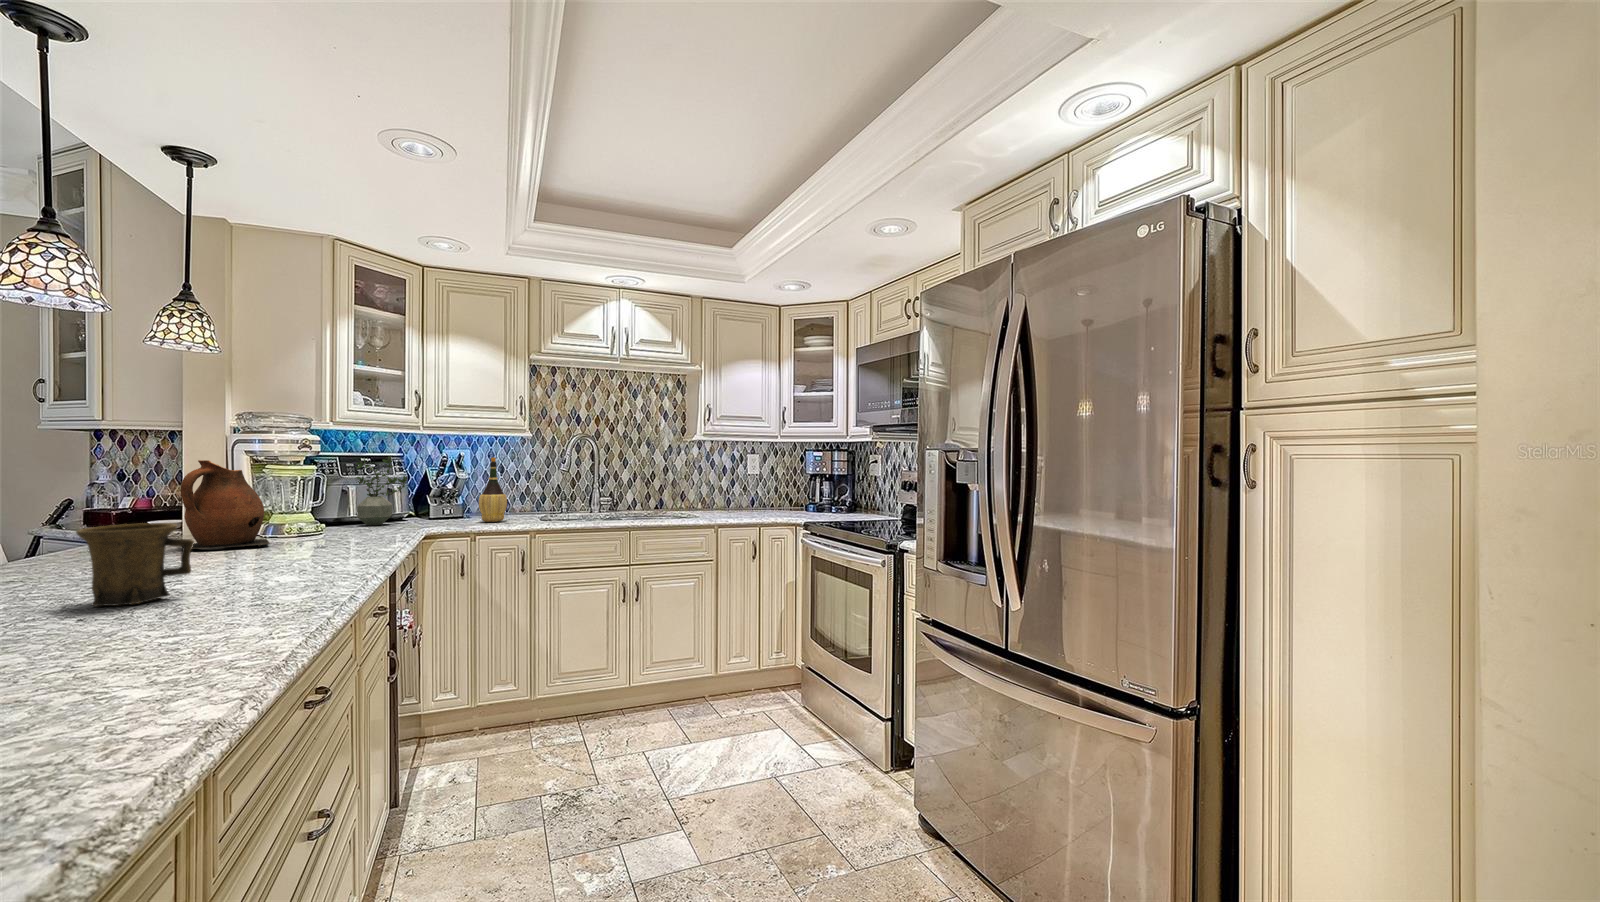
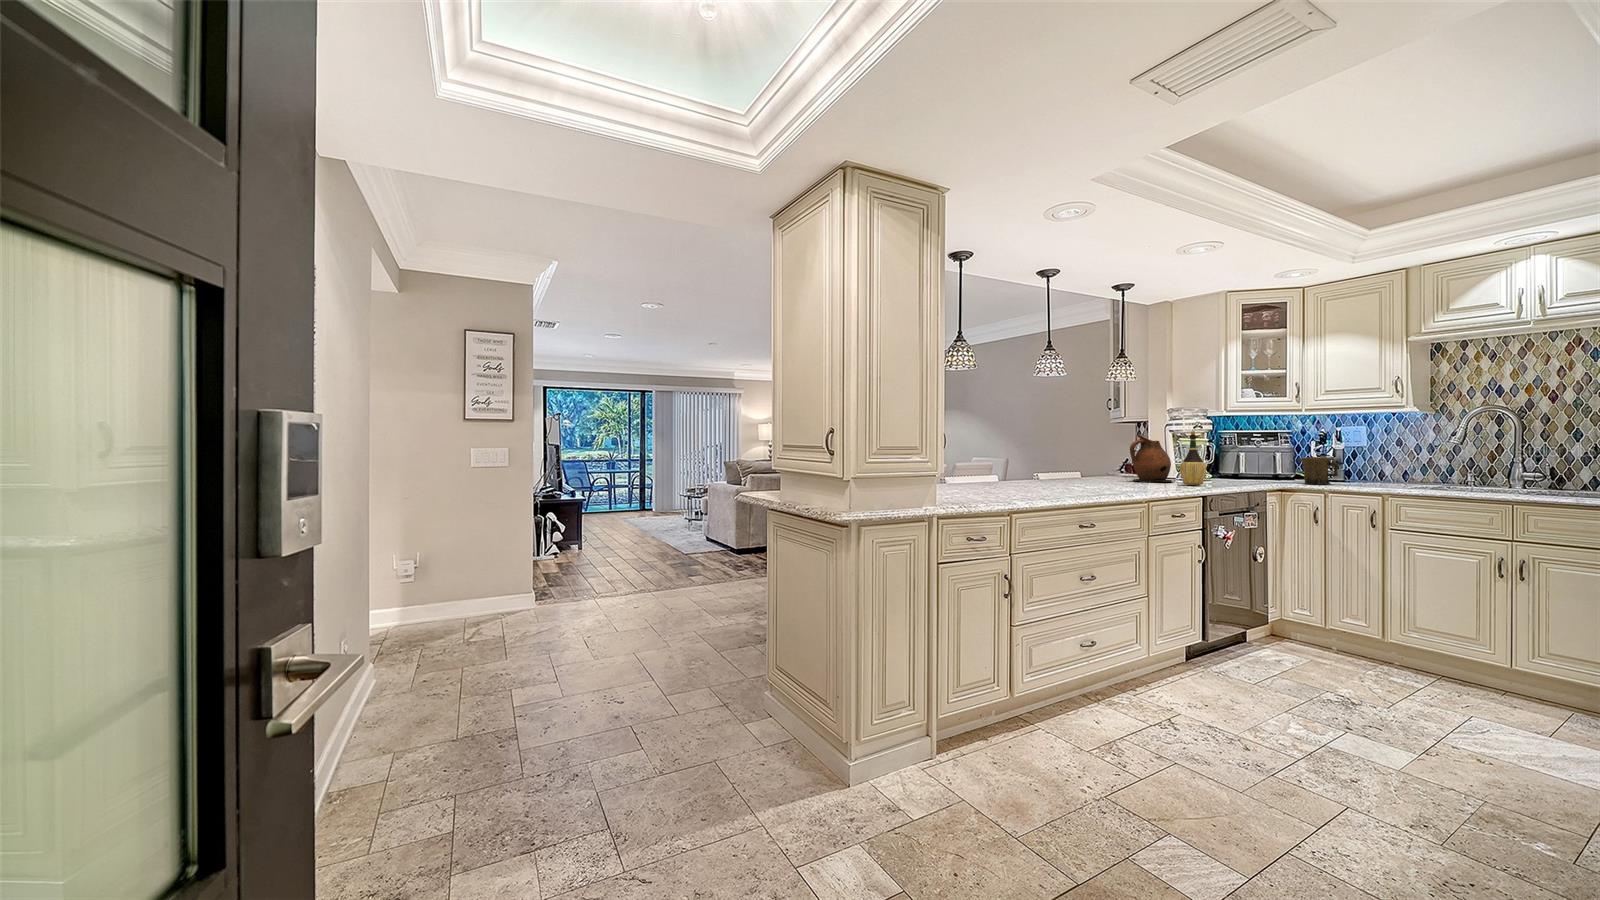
potted plant: present [356,457,407,525] -> none [1247,432,1287,481]
wine bottle: present [479,458,507,522] -> present [1180,431,1206,485]
mug: present [76,523,194,606] -> present [1299,457,1339,484]

